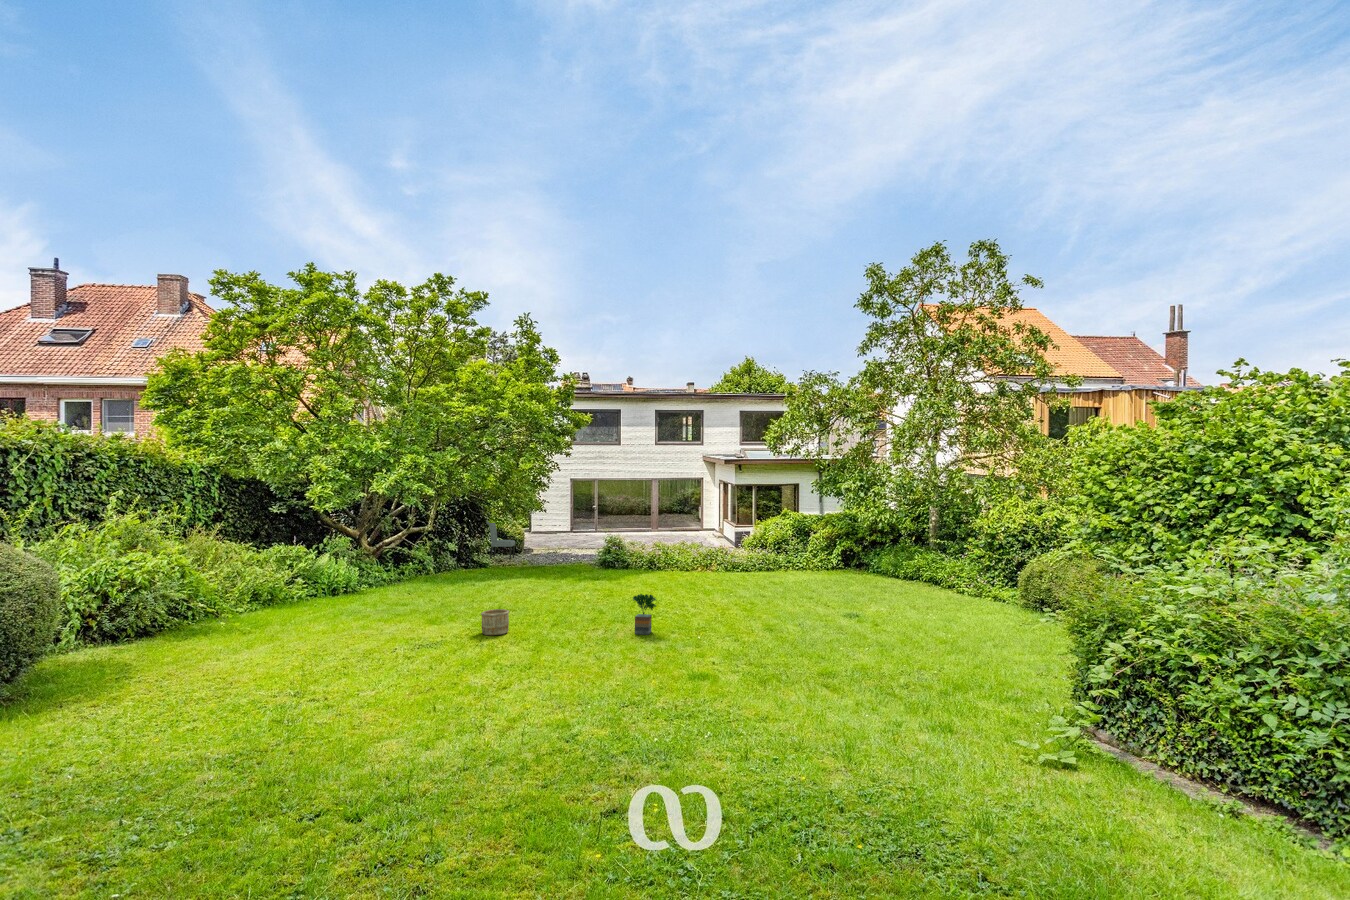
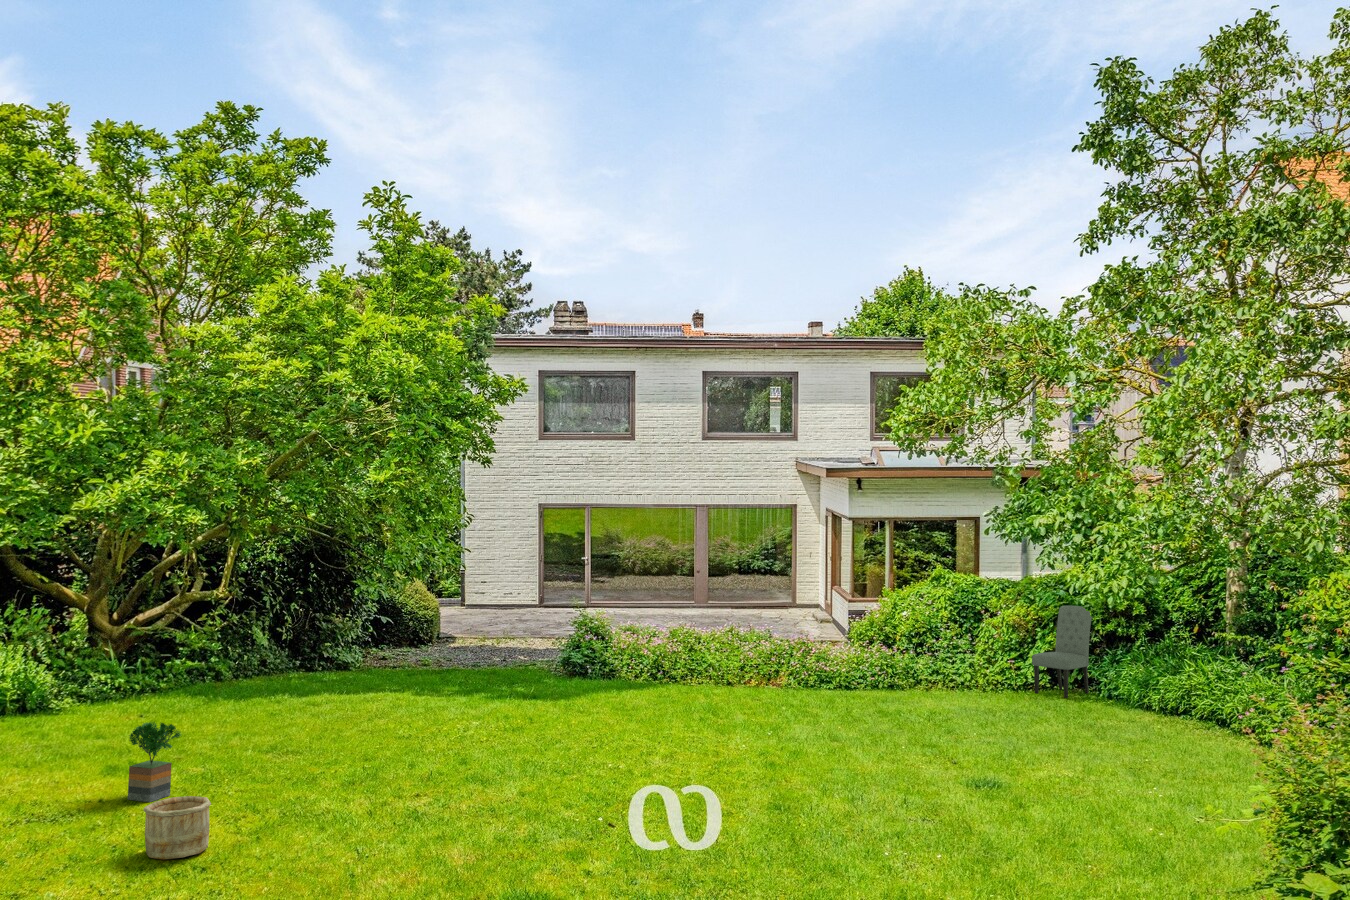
chair: present [486,522,515,559] -> present [1032,606,1092,698]
potted tree: present [633,594,656,635] -> present [128,722,181,802]

